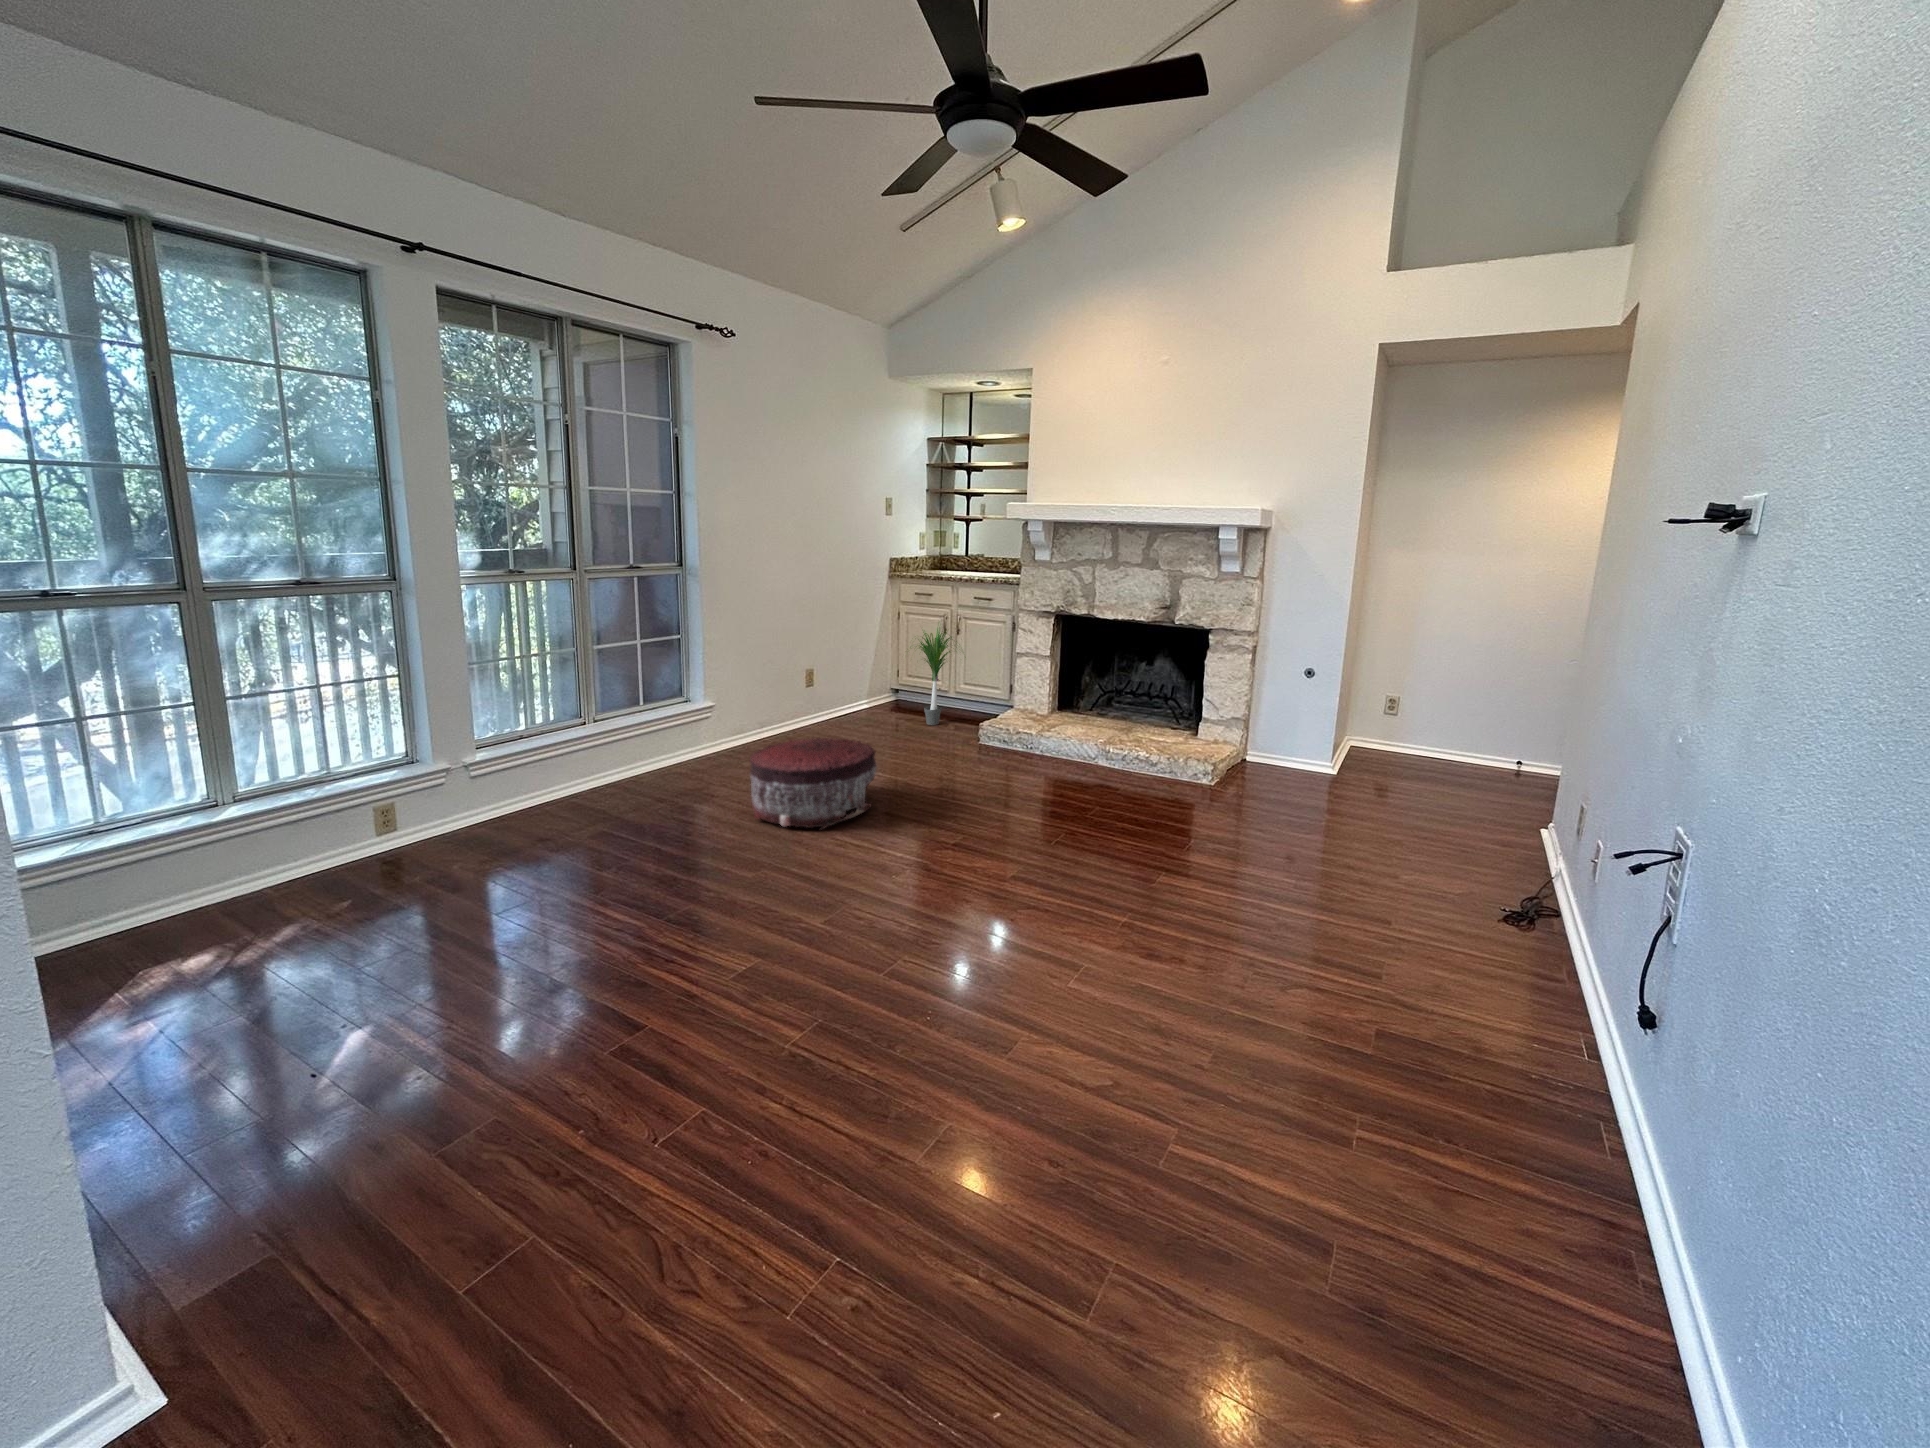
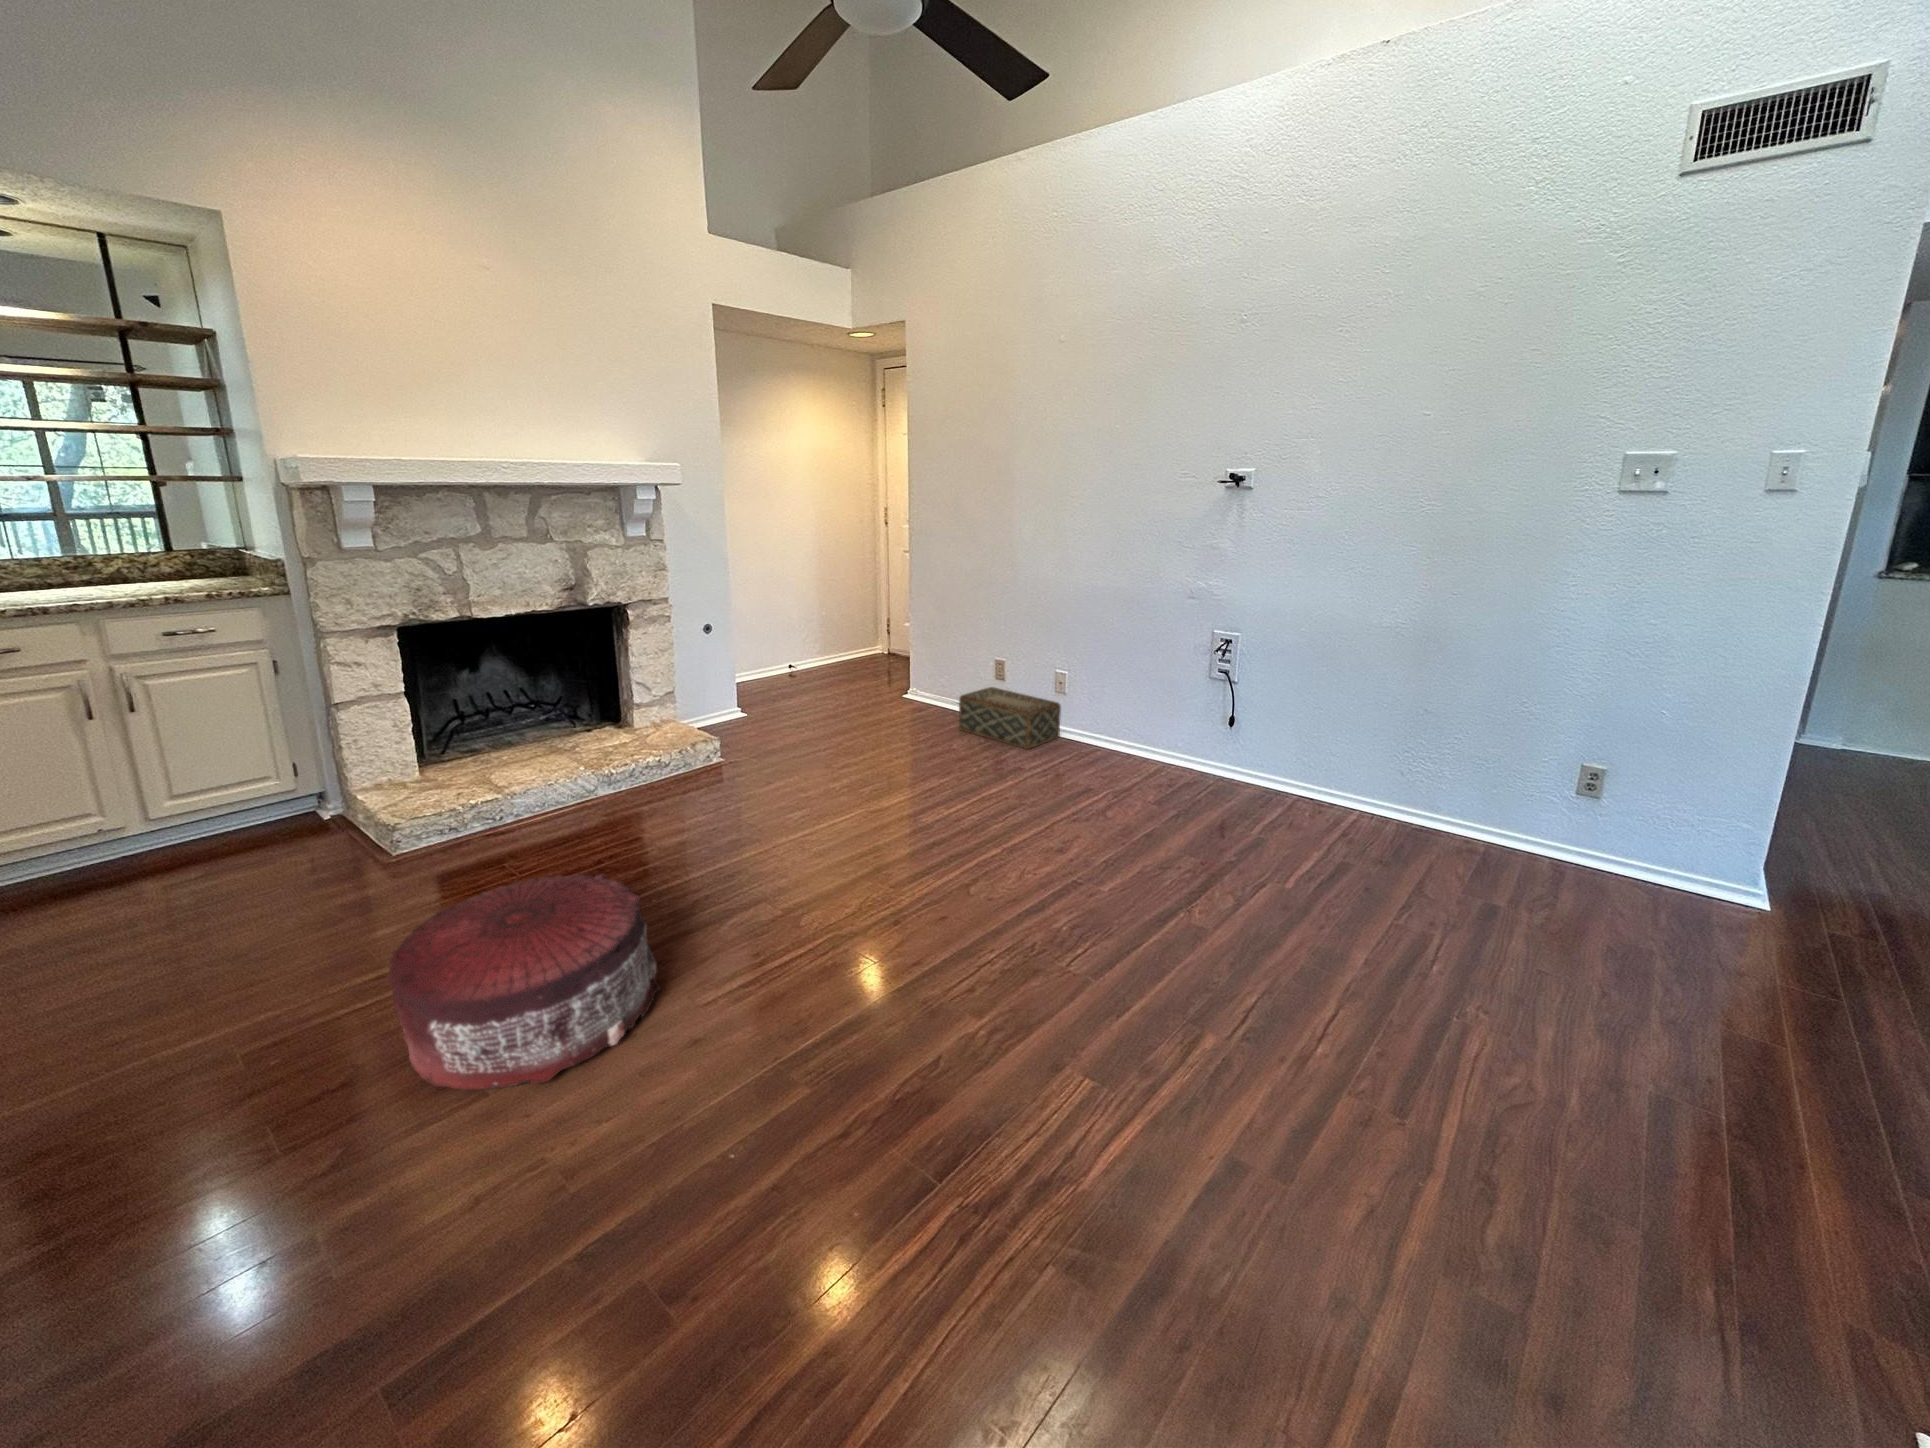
potted plant: present [910,628,953,725] -> none [53,682,246,887]
woven basket: none [1469,832,1586,961] -> present [959,687,1061,749]

